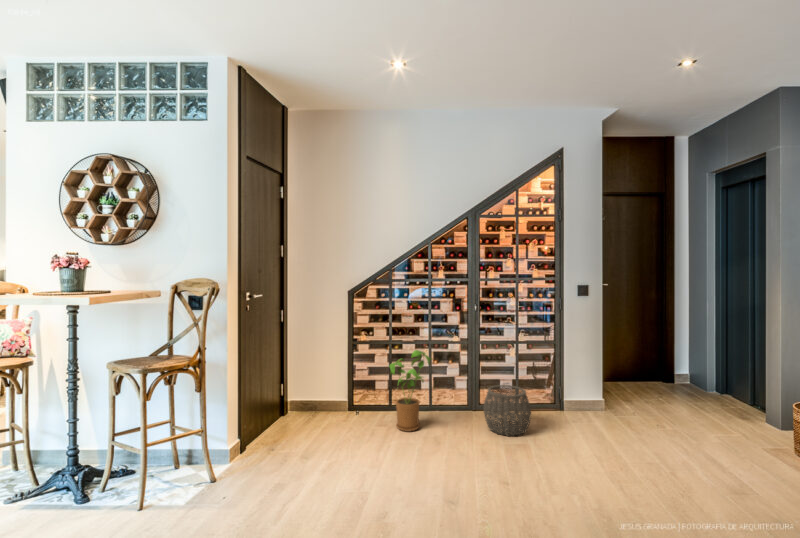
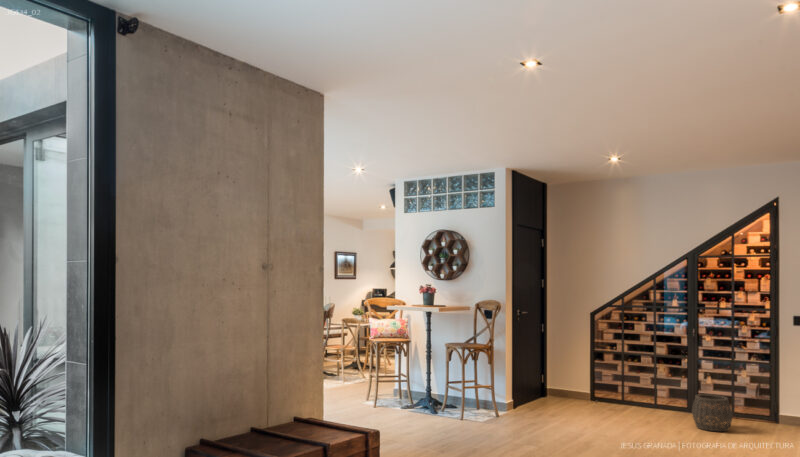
house plant: present [390,350,431,432] -> none [618,359,654,419]

